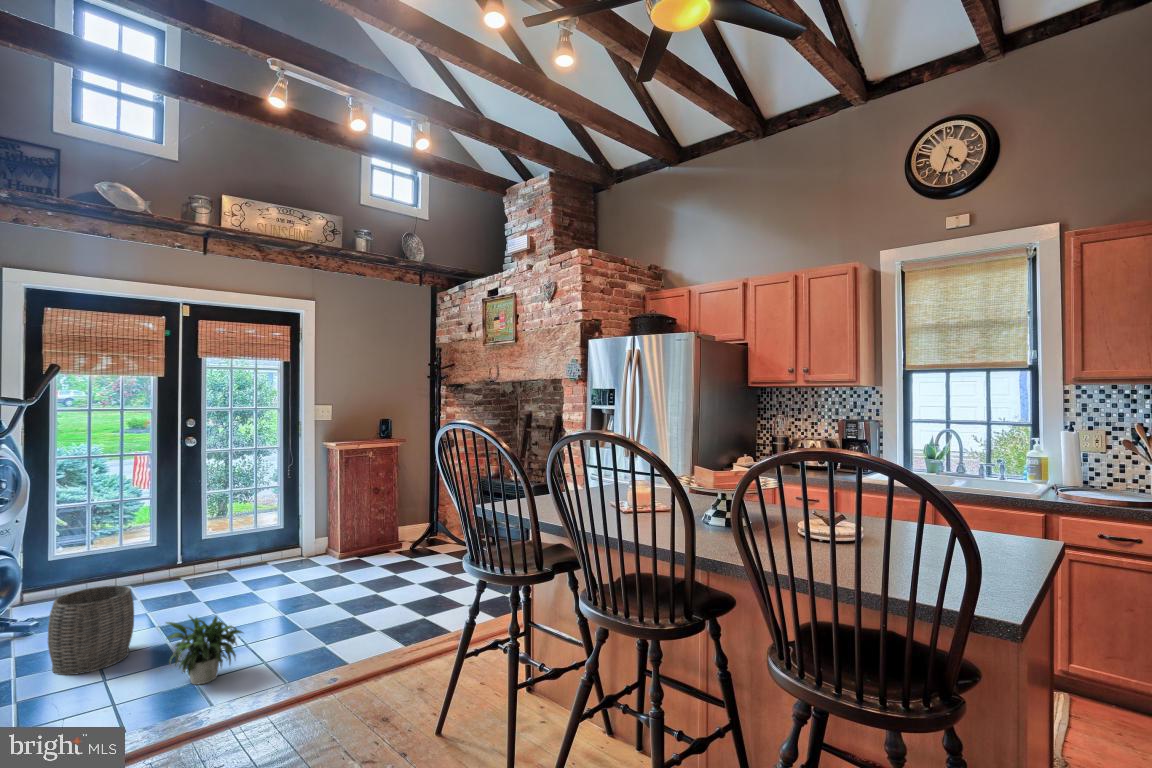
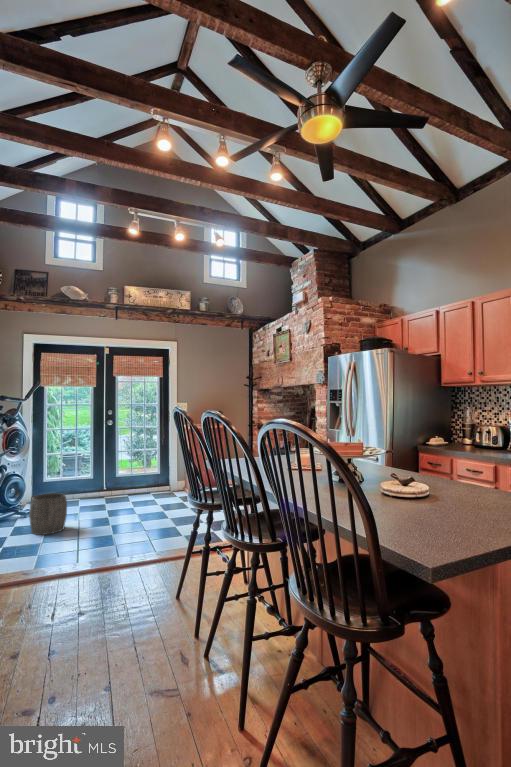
potted plant: present [166,616,243,685] -> none [71,509,108,546]

